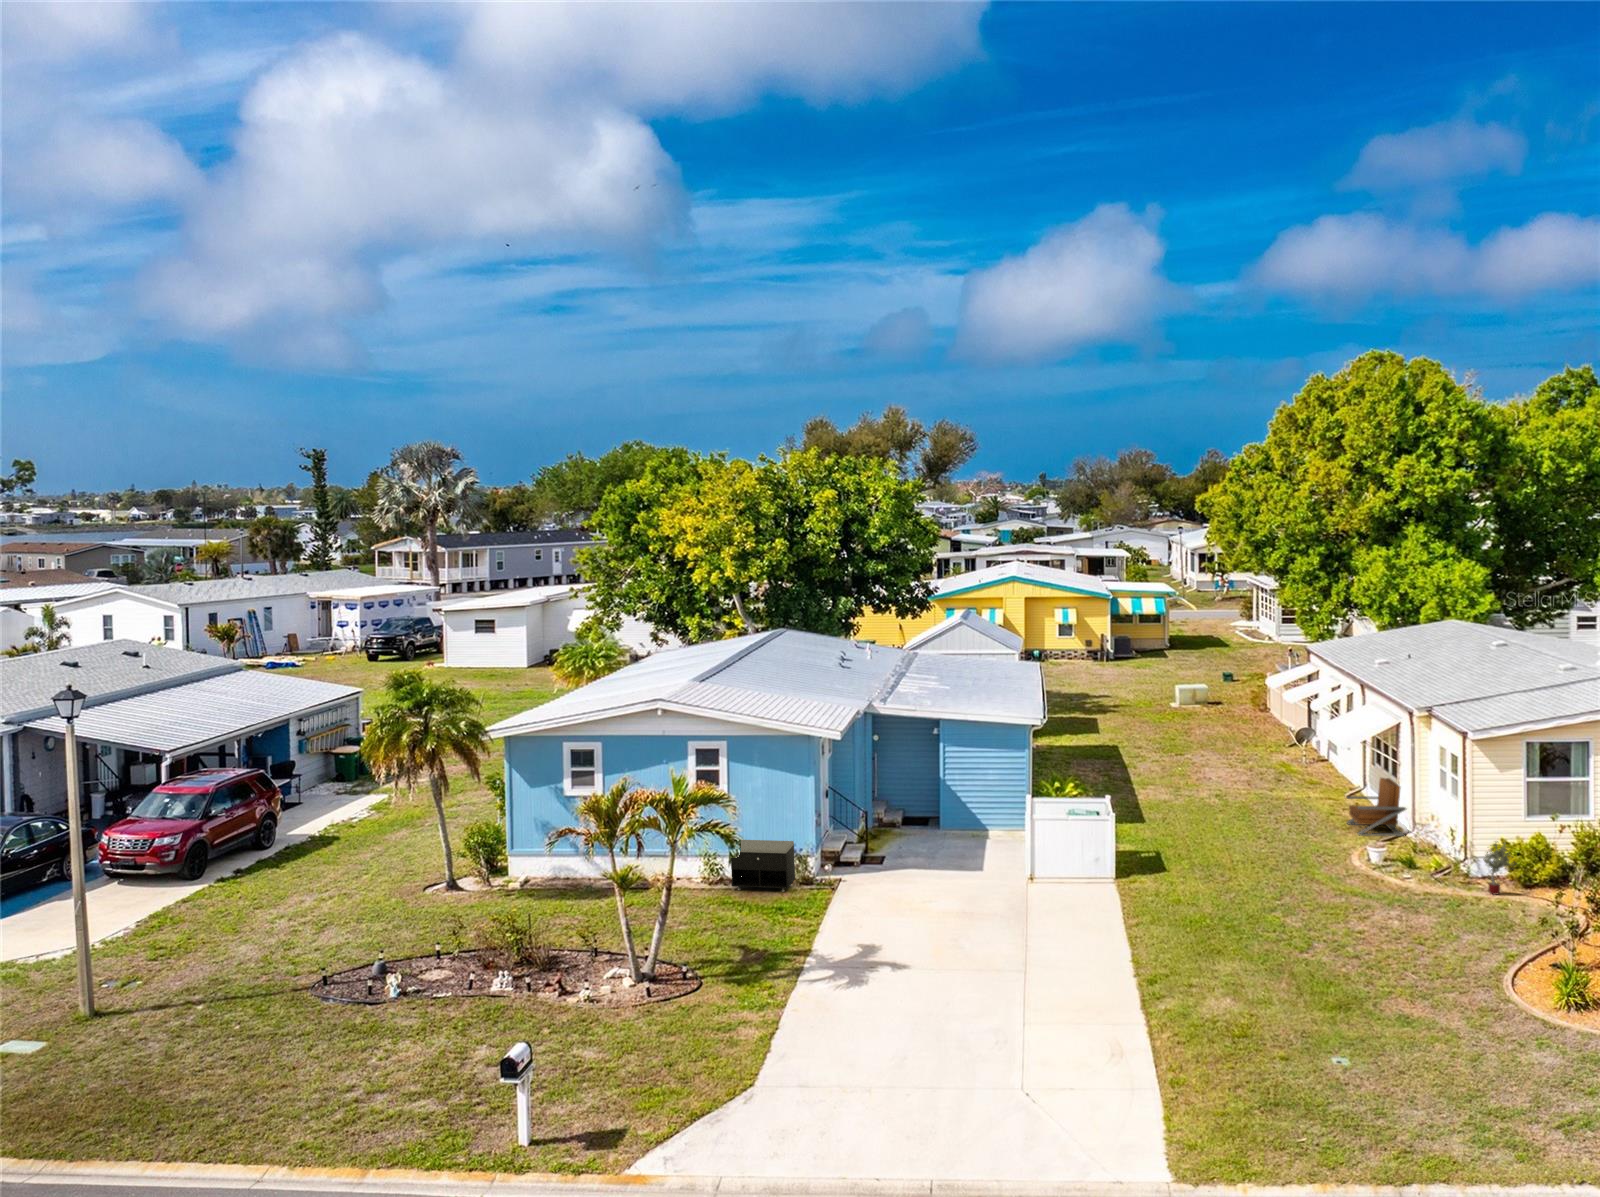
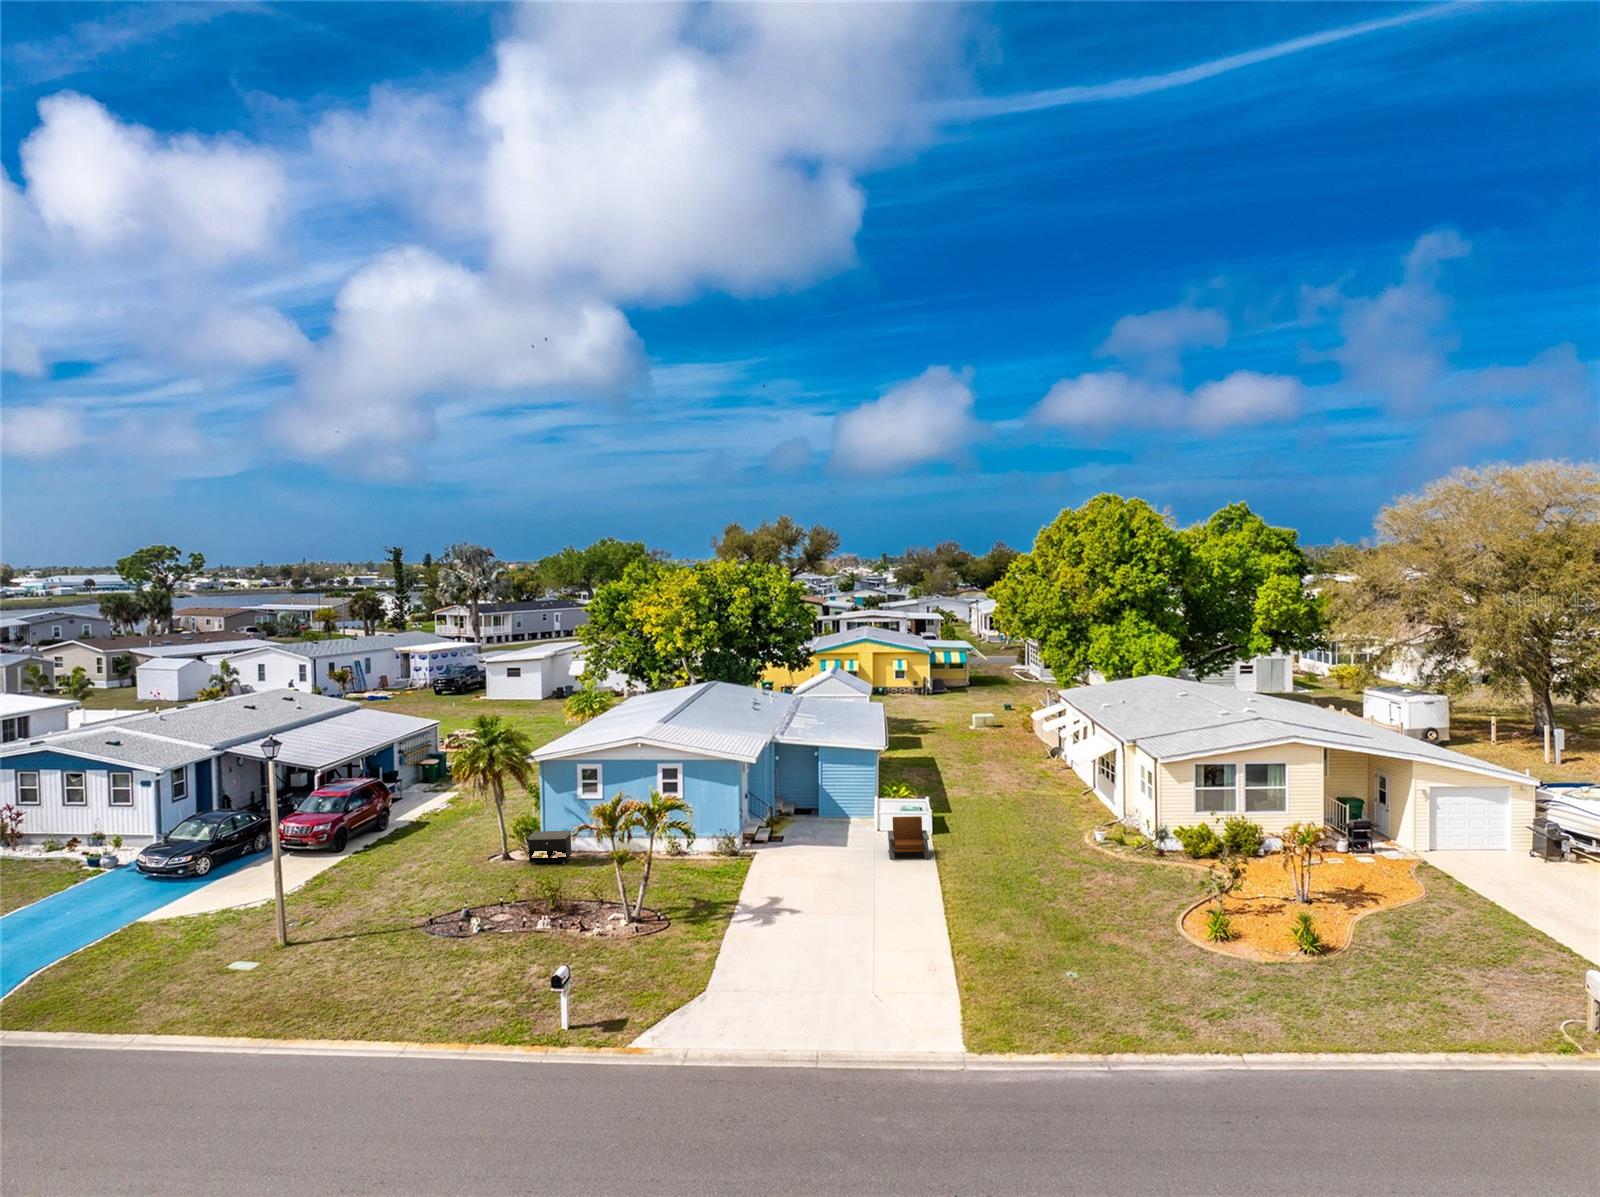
lounge chair: present [1347,778,1406,836] -> present [888,816,930,860]
storage bench: present [731,840,795,892] -> present [528,831,571,865]

